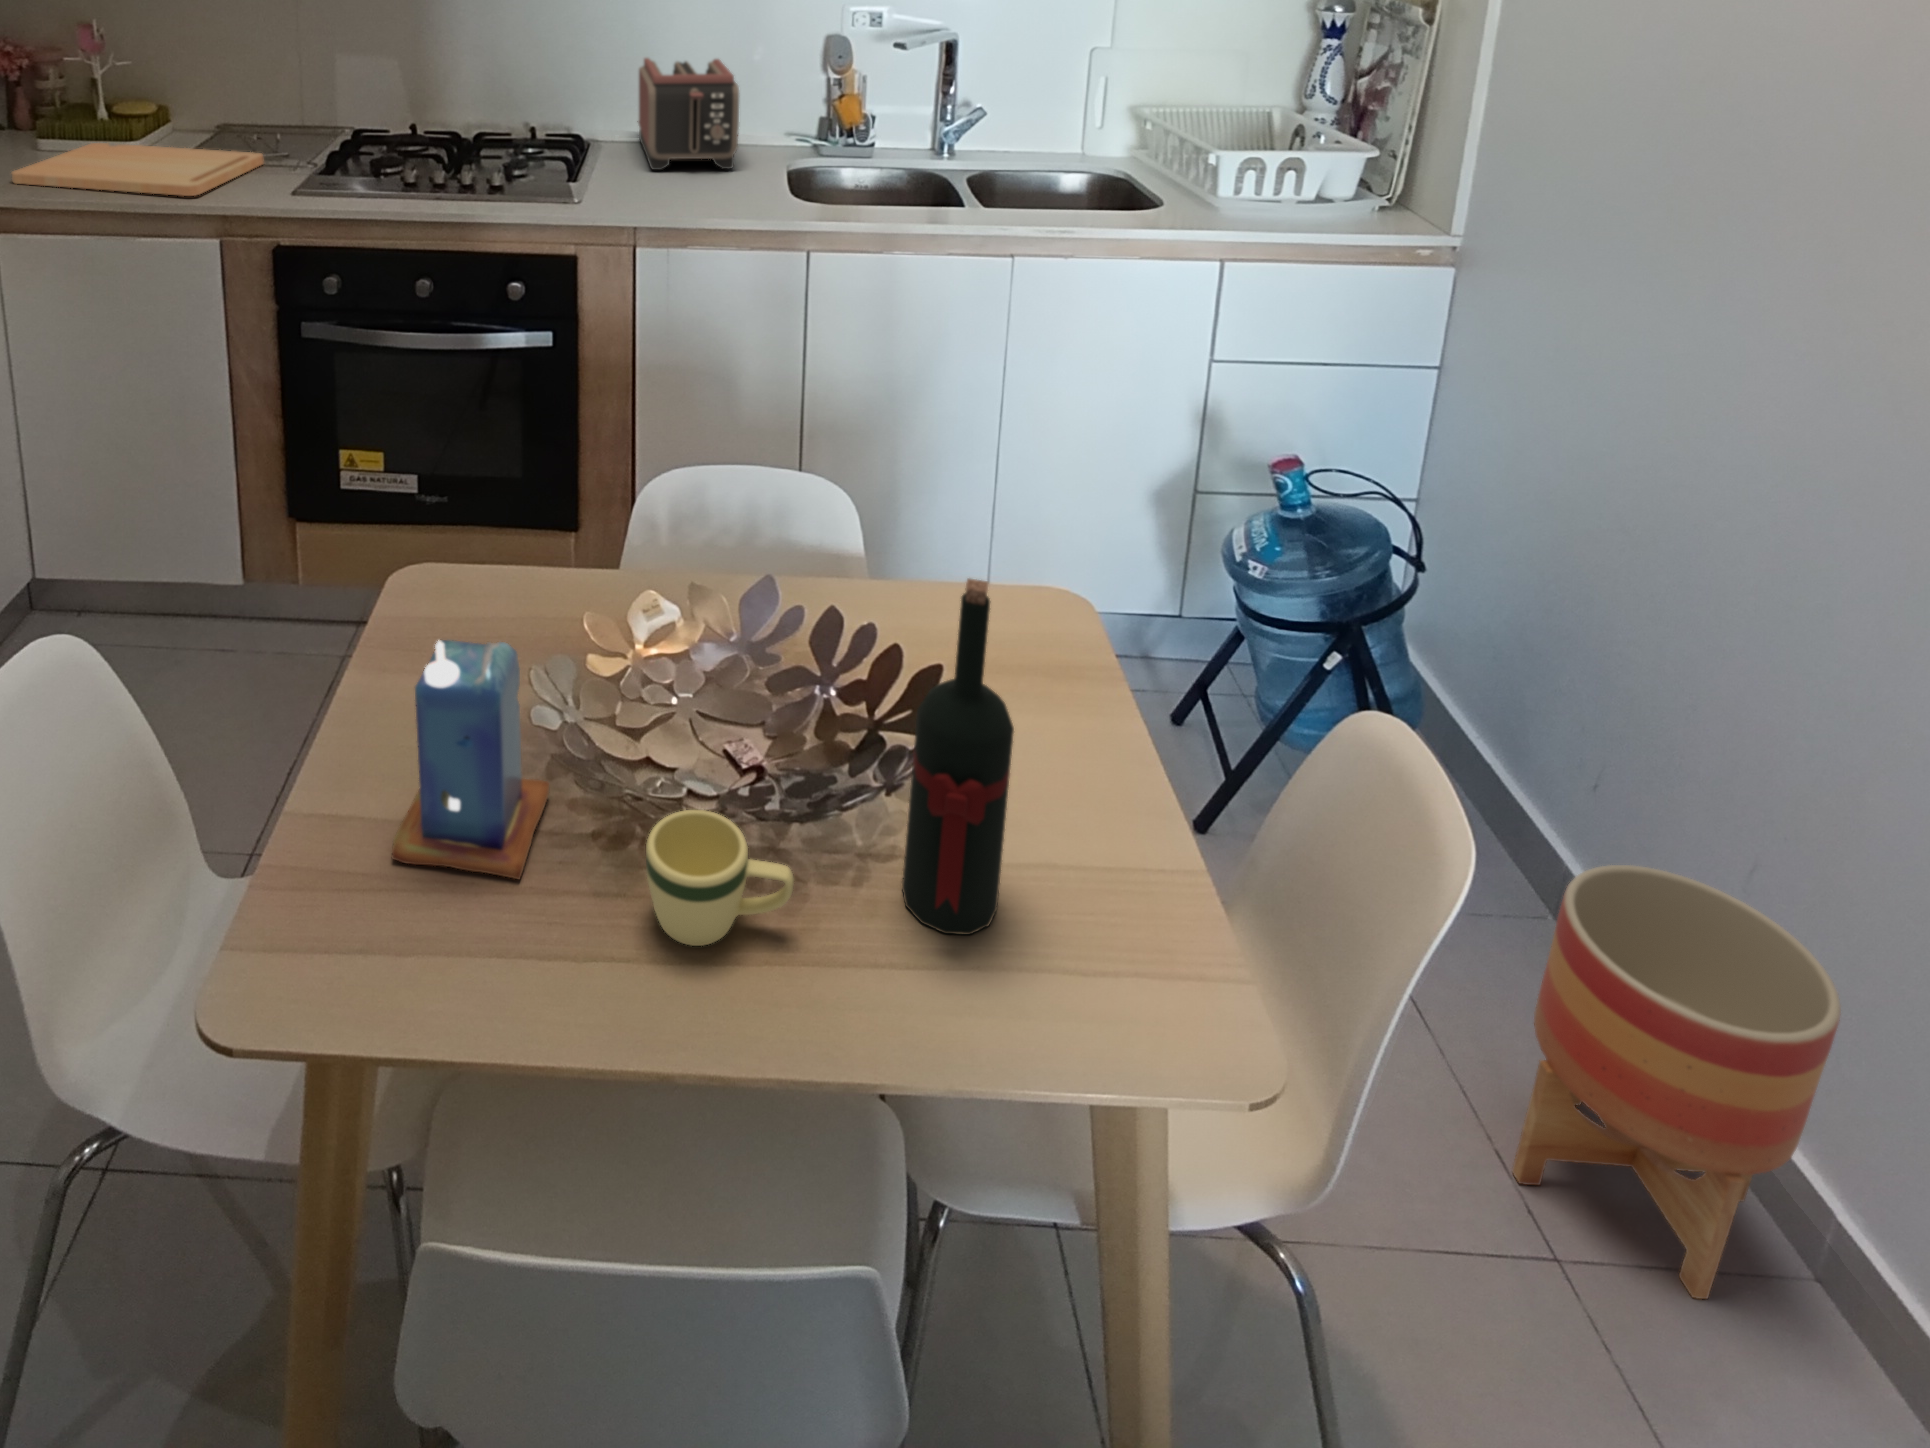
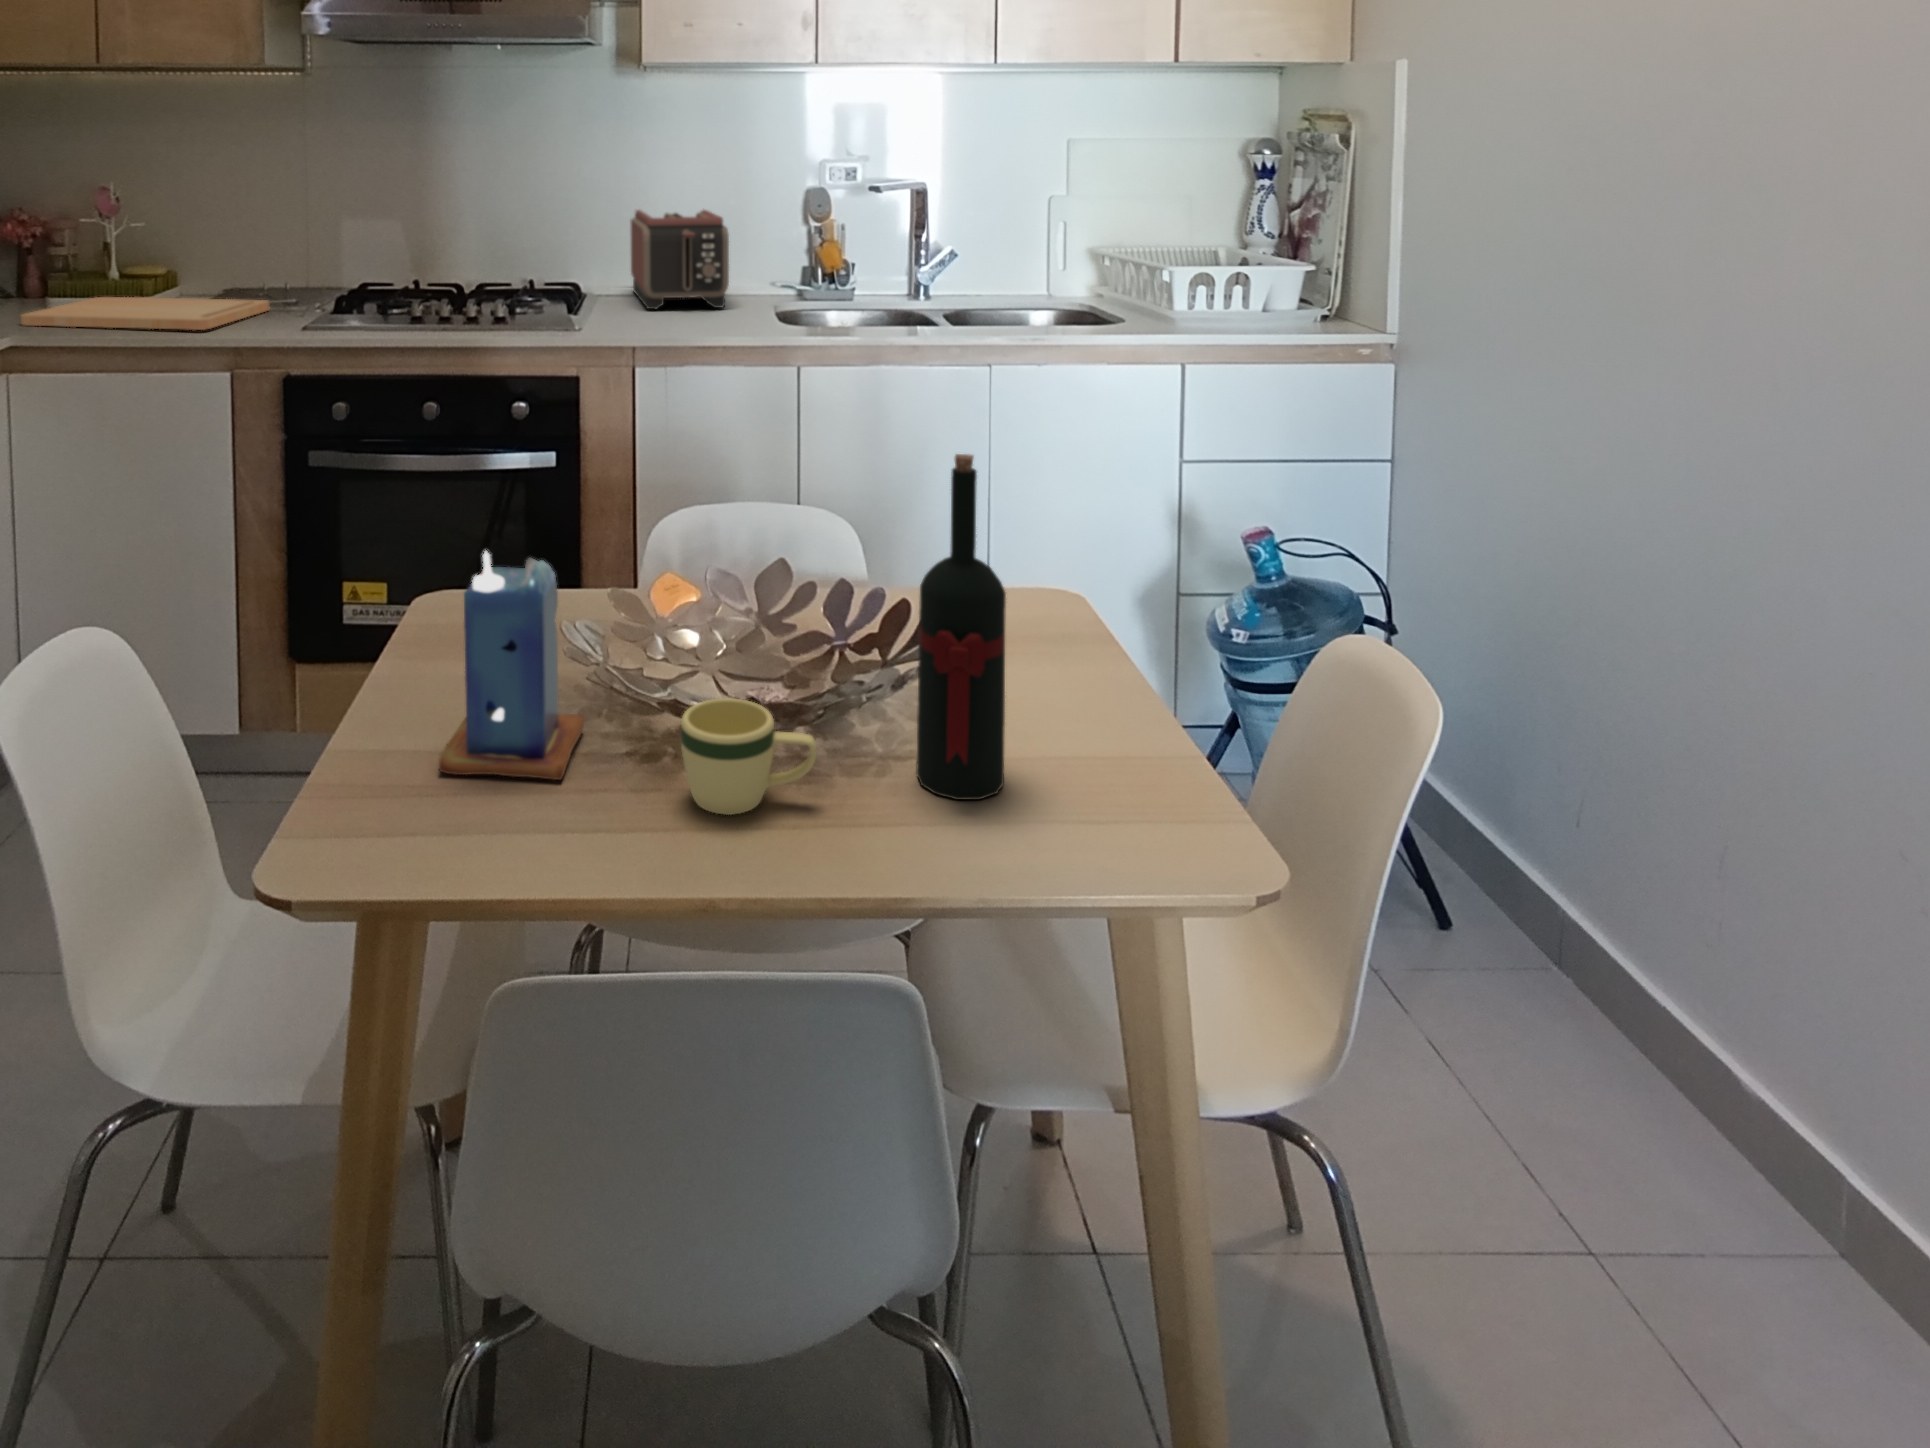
planter: present [1512,865,1841,1299] -> none [1543,861,1806,1295]

